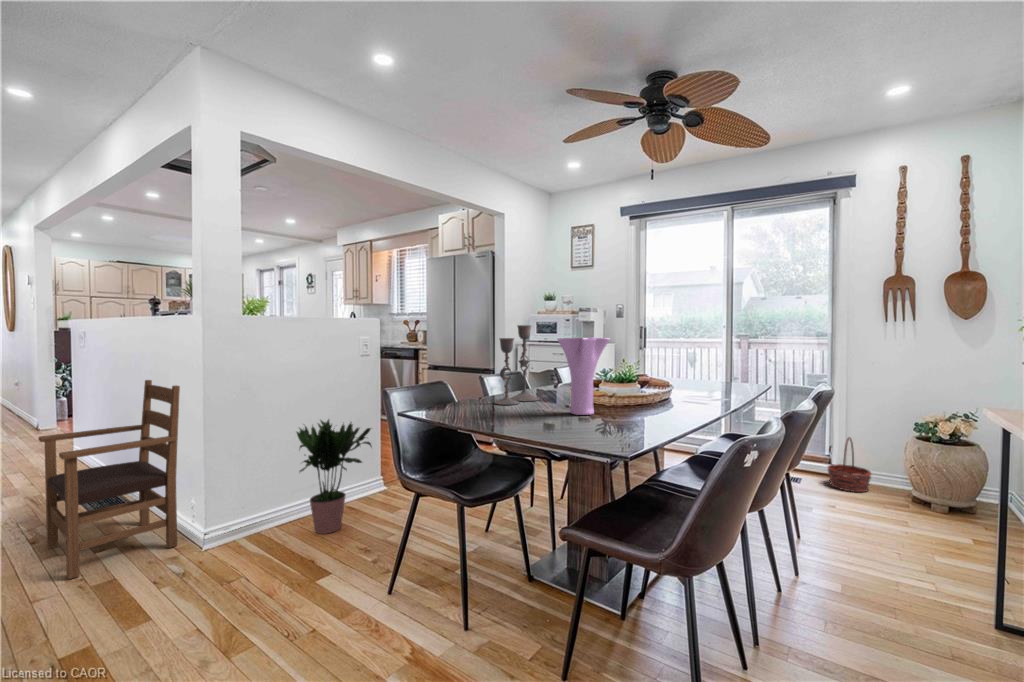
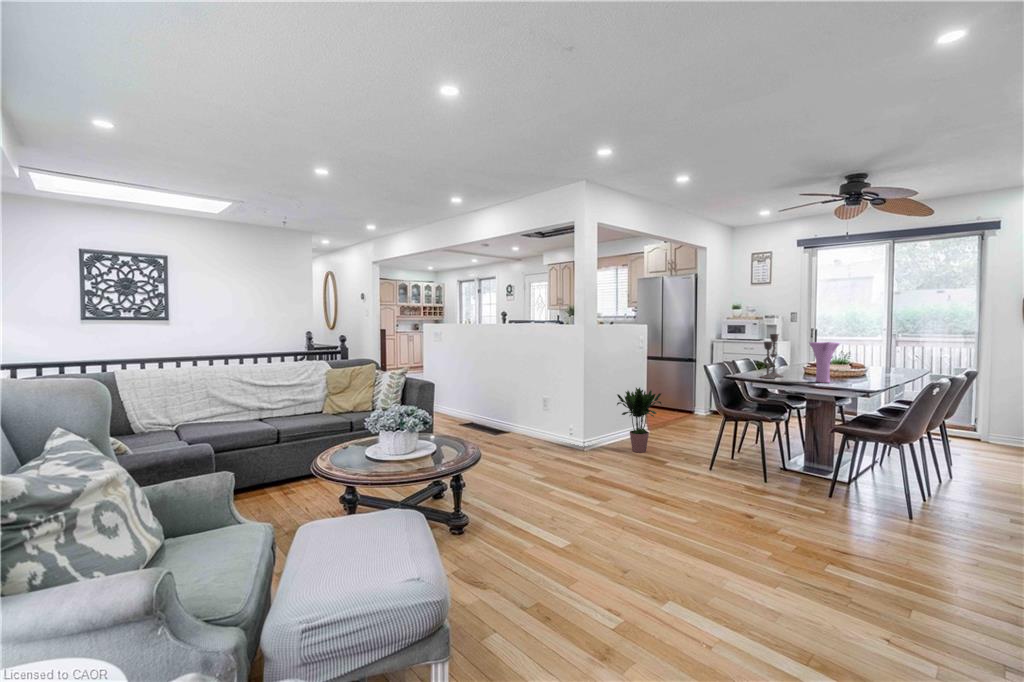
armchair: present [38,380,180,579] -> none [494,364,568,462]
basket: present [828,438,872,492] -> none [973,410,1010,449]

